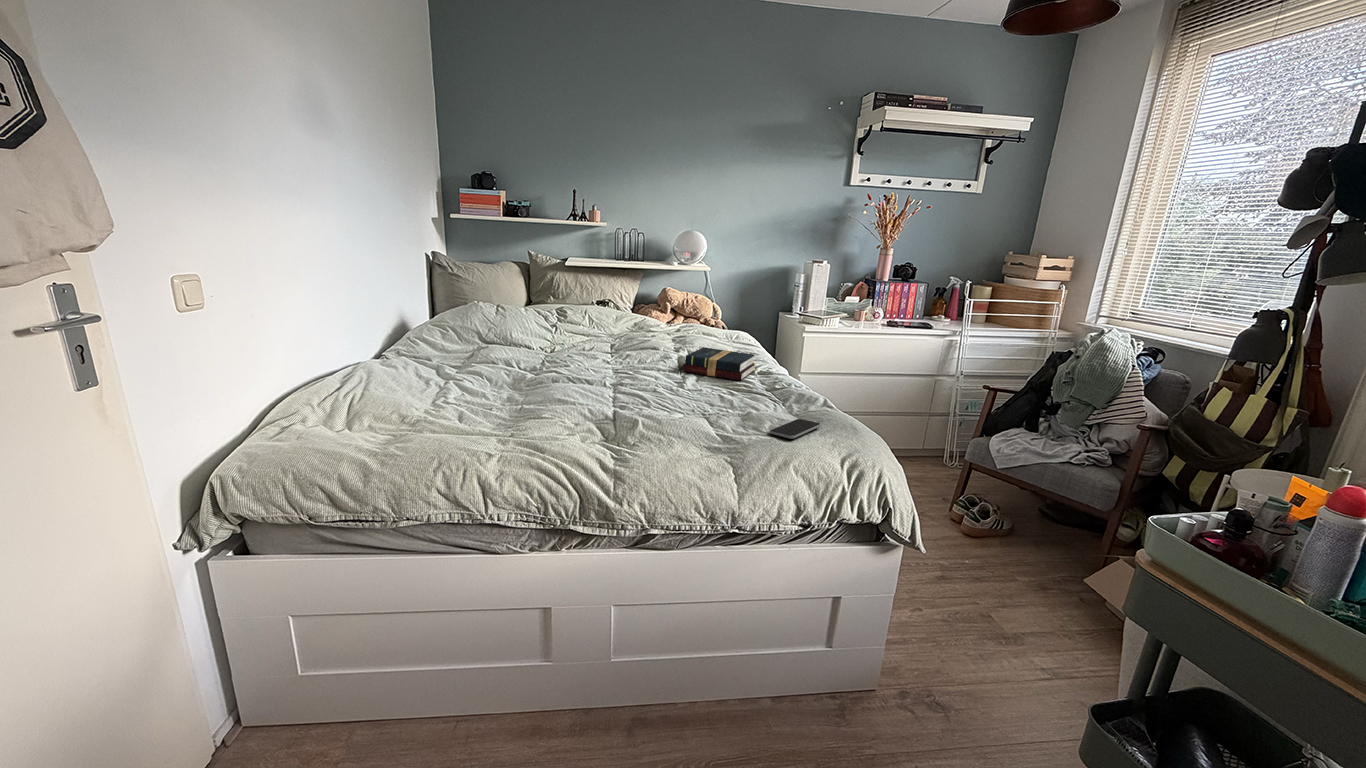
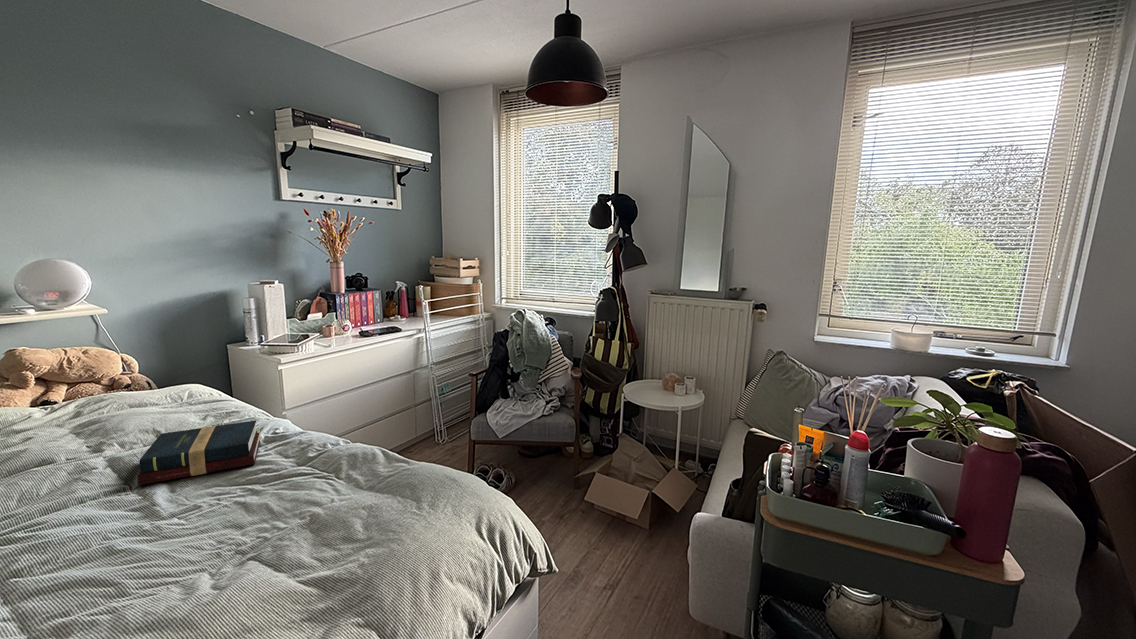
smartphone: present [770,419,821,439] -> none [372,490,421,538]

